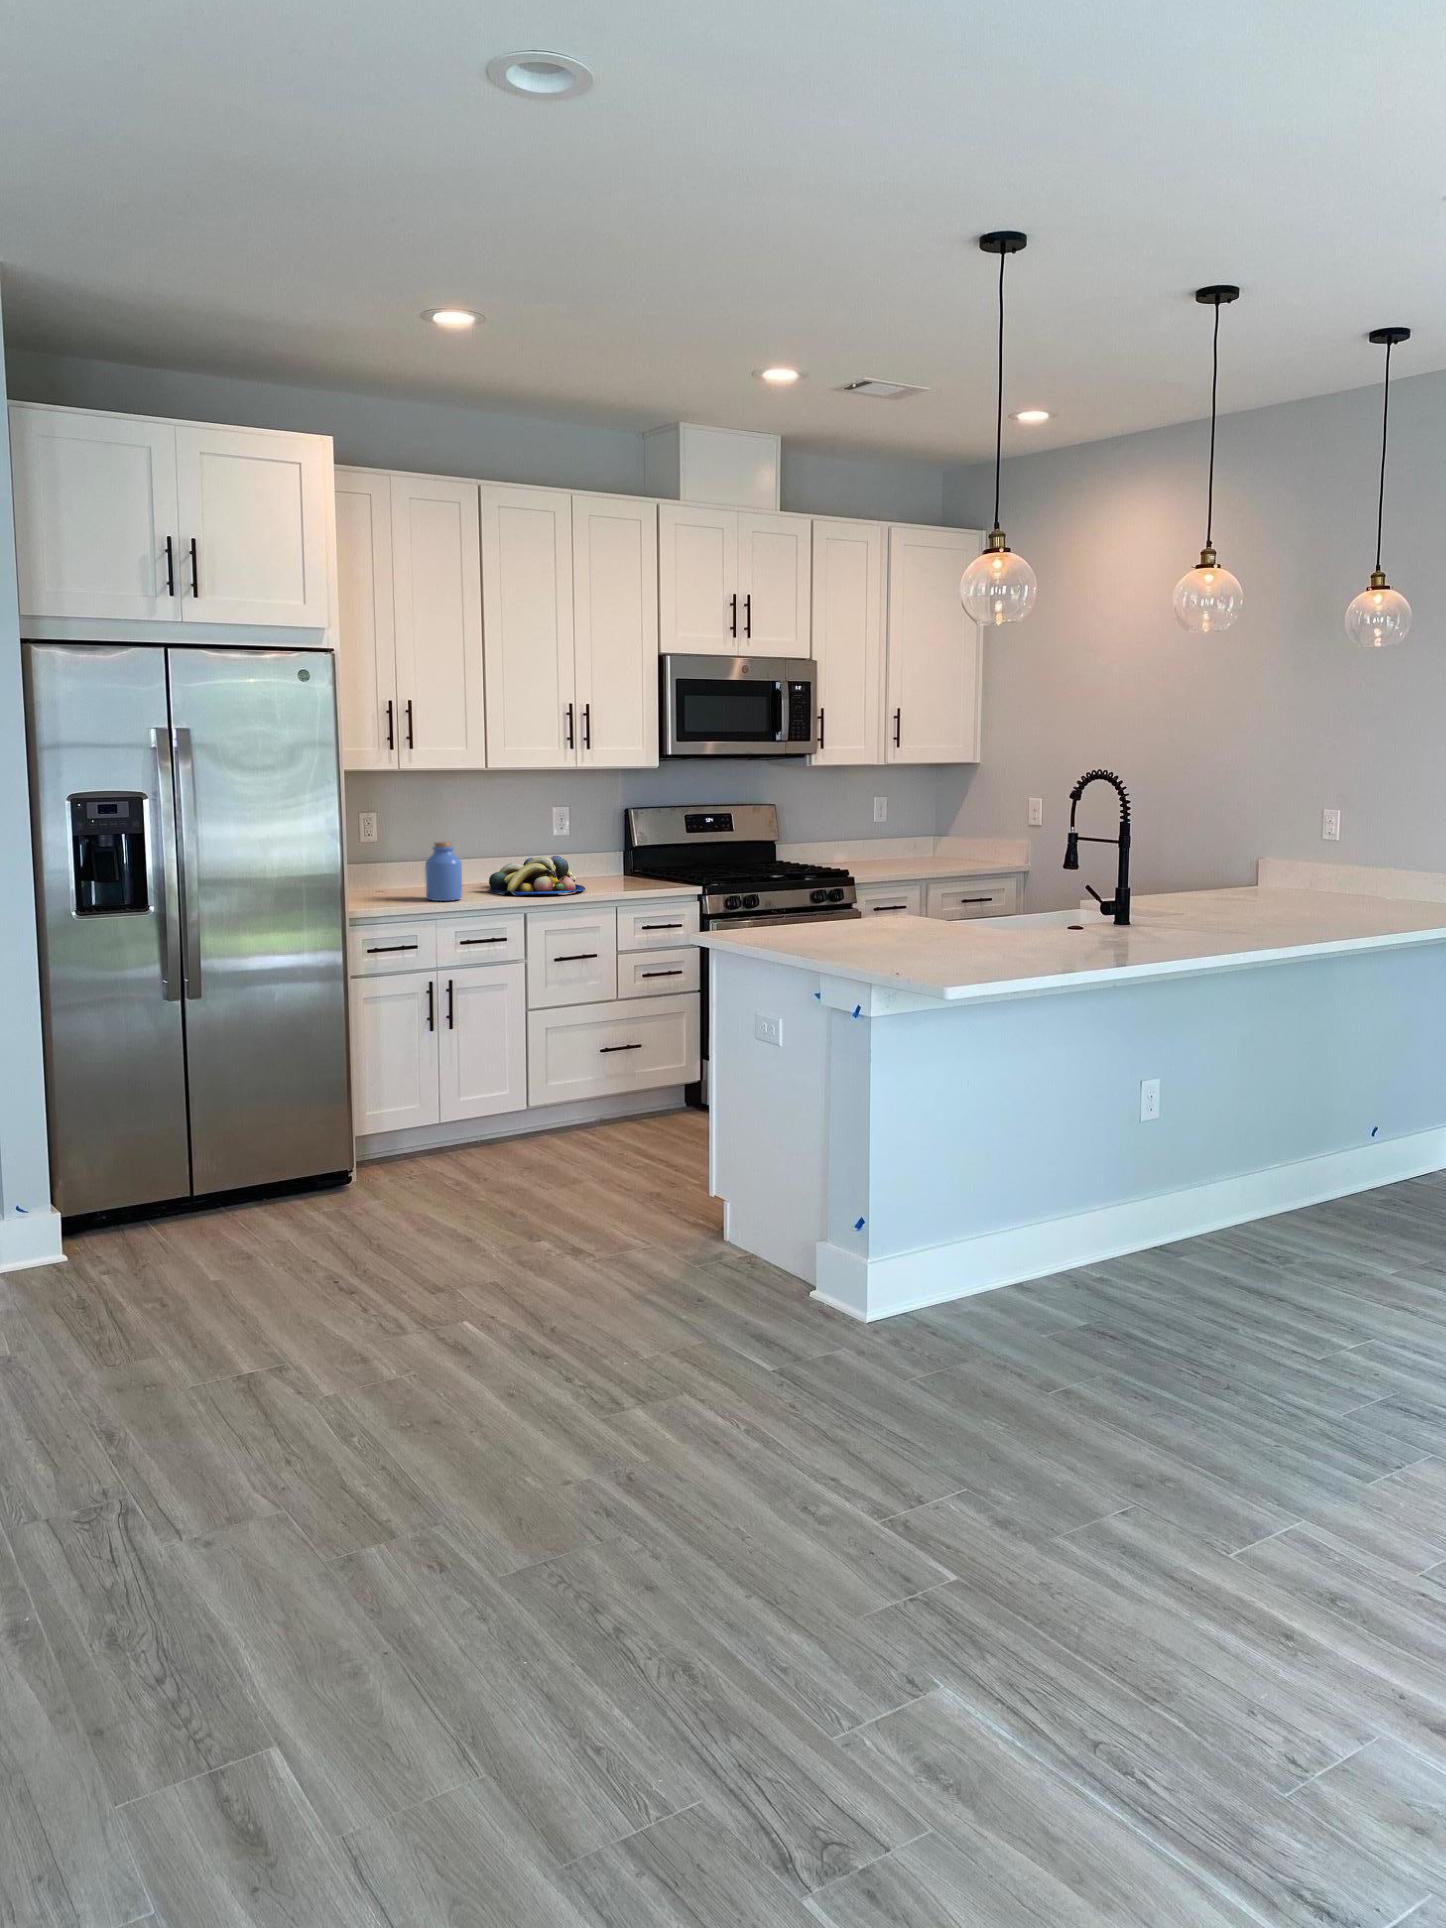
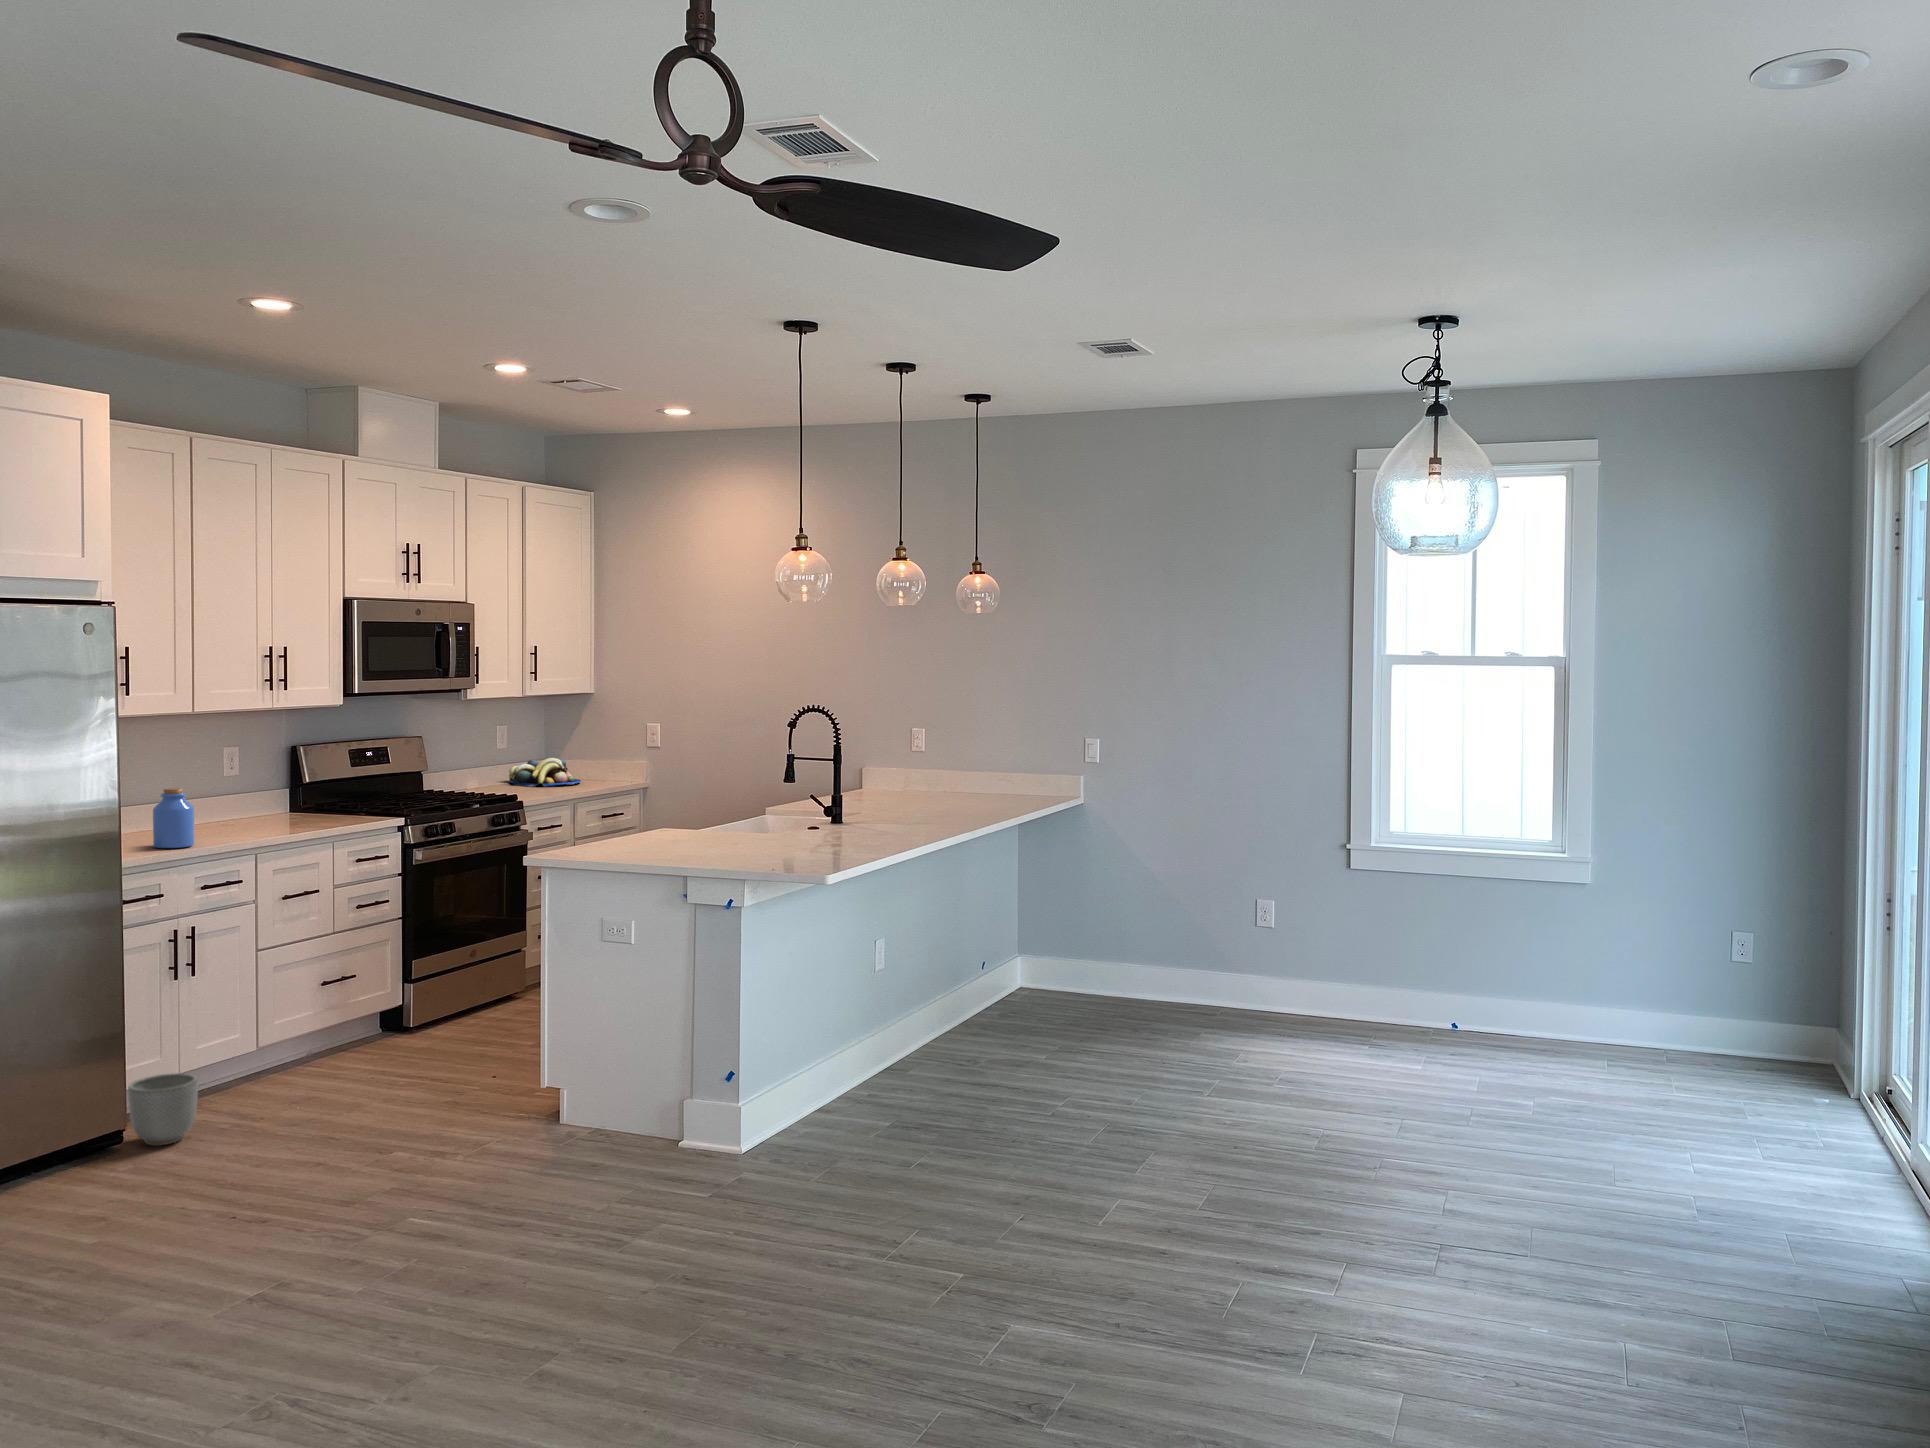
fruit bowl: present [489,856,586,895] -> present [509,757,581,786]
planter: none [365,1119,426,1188] -> present [128,1073,198,1146]

